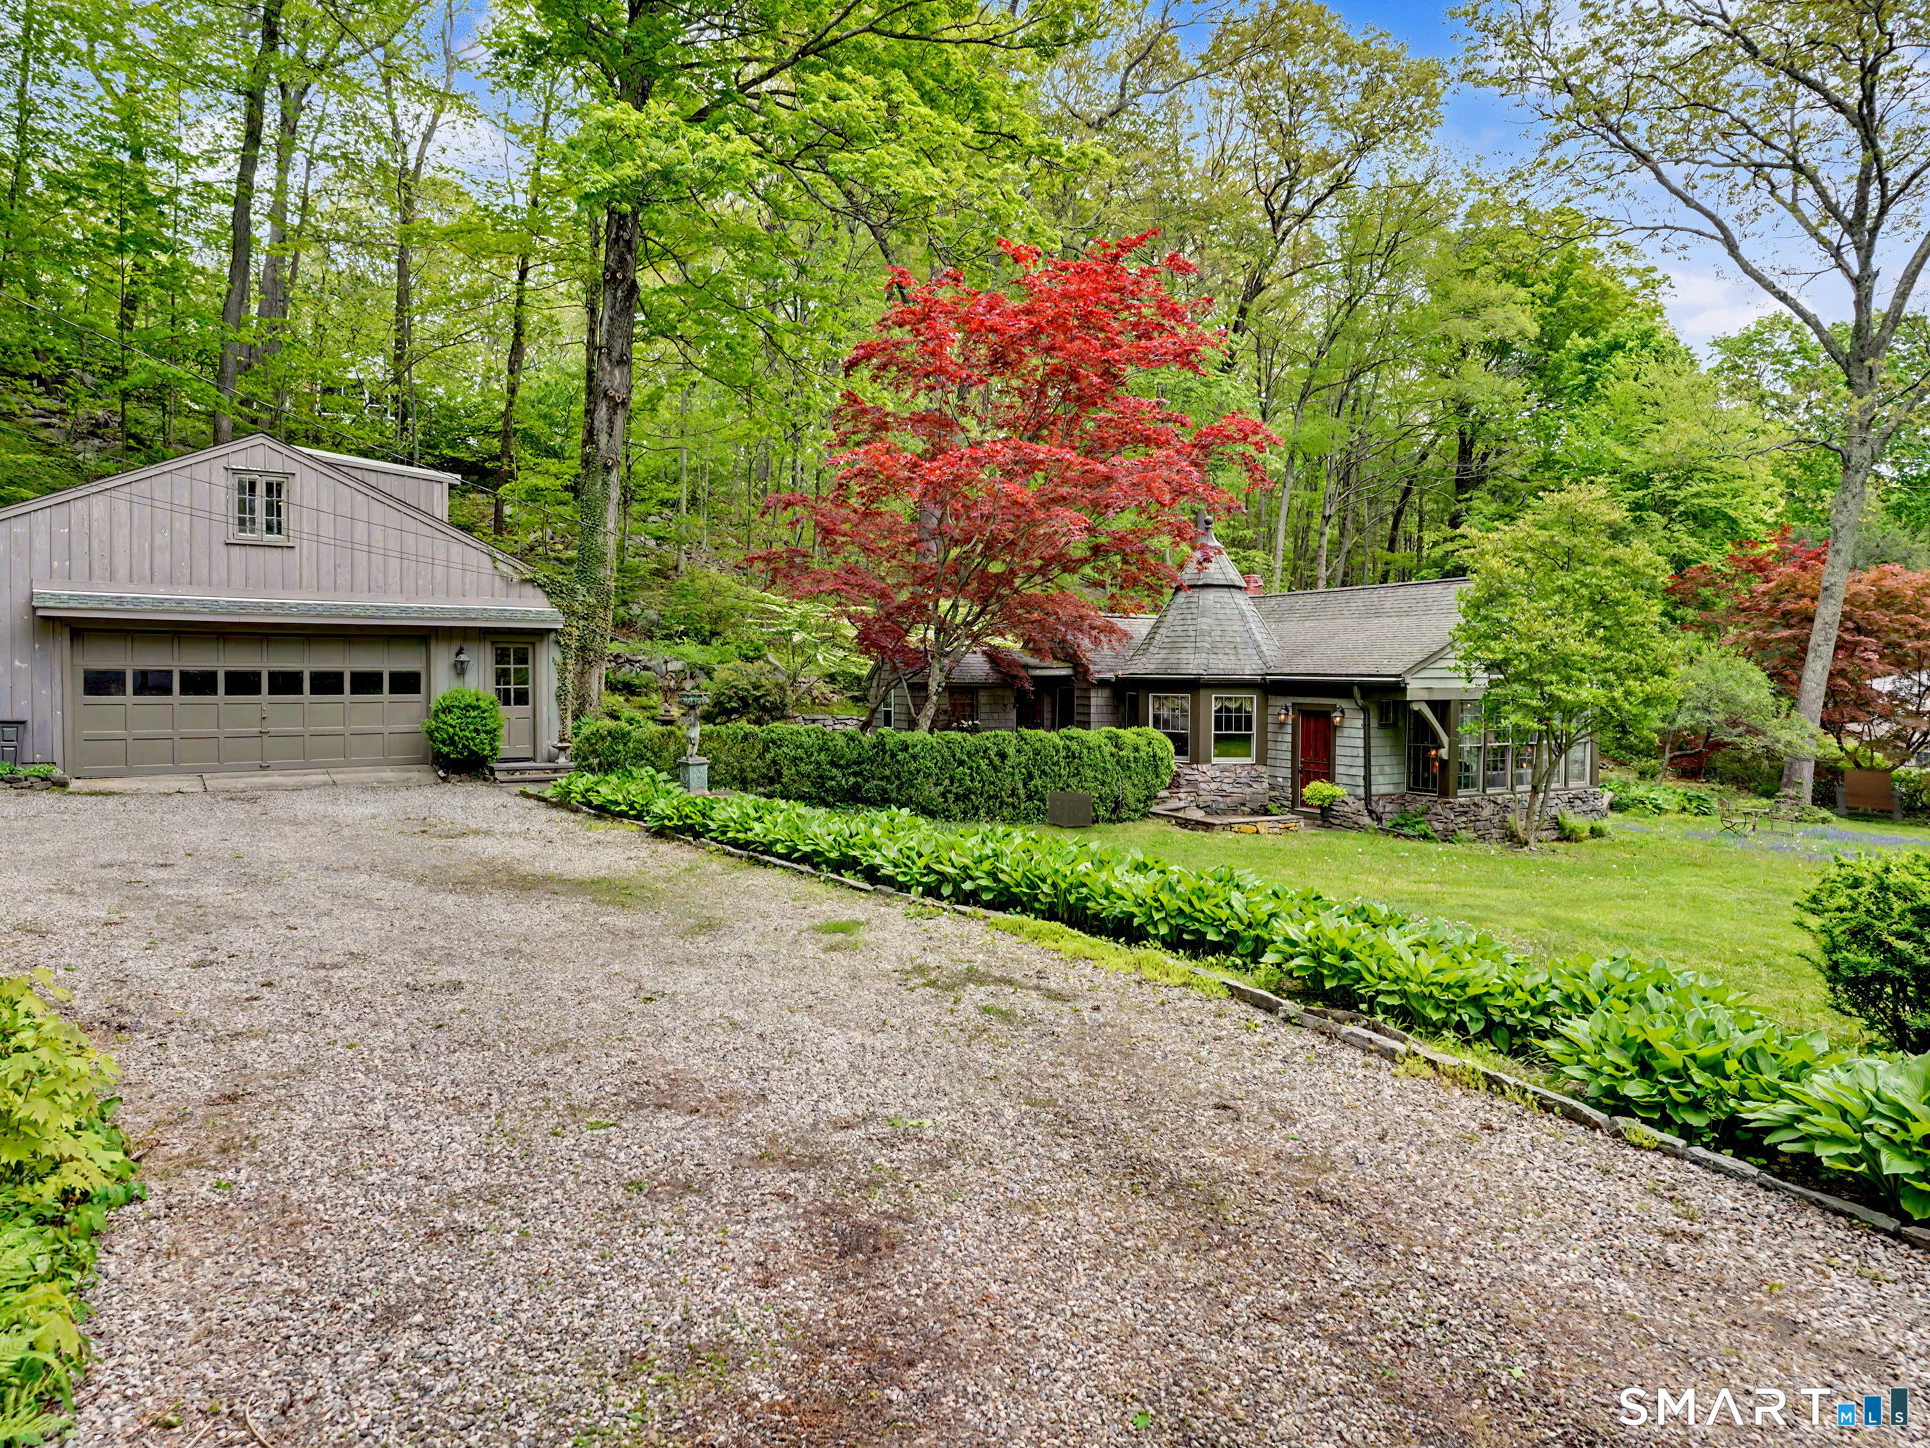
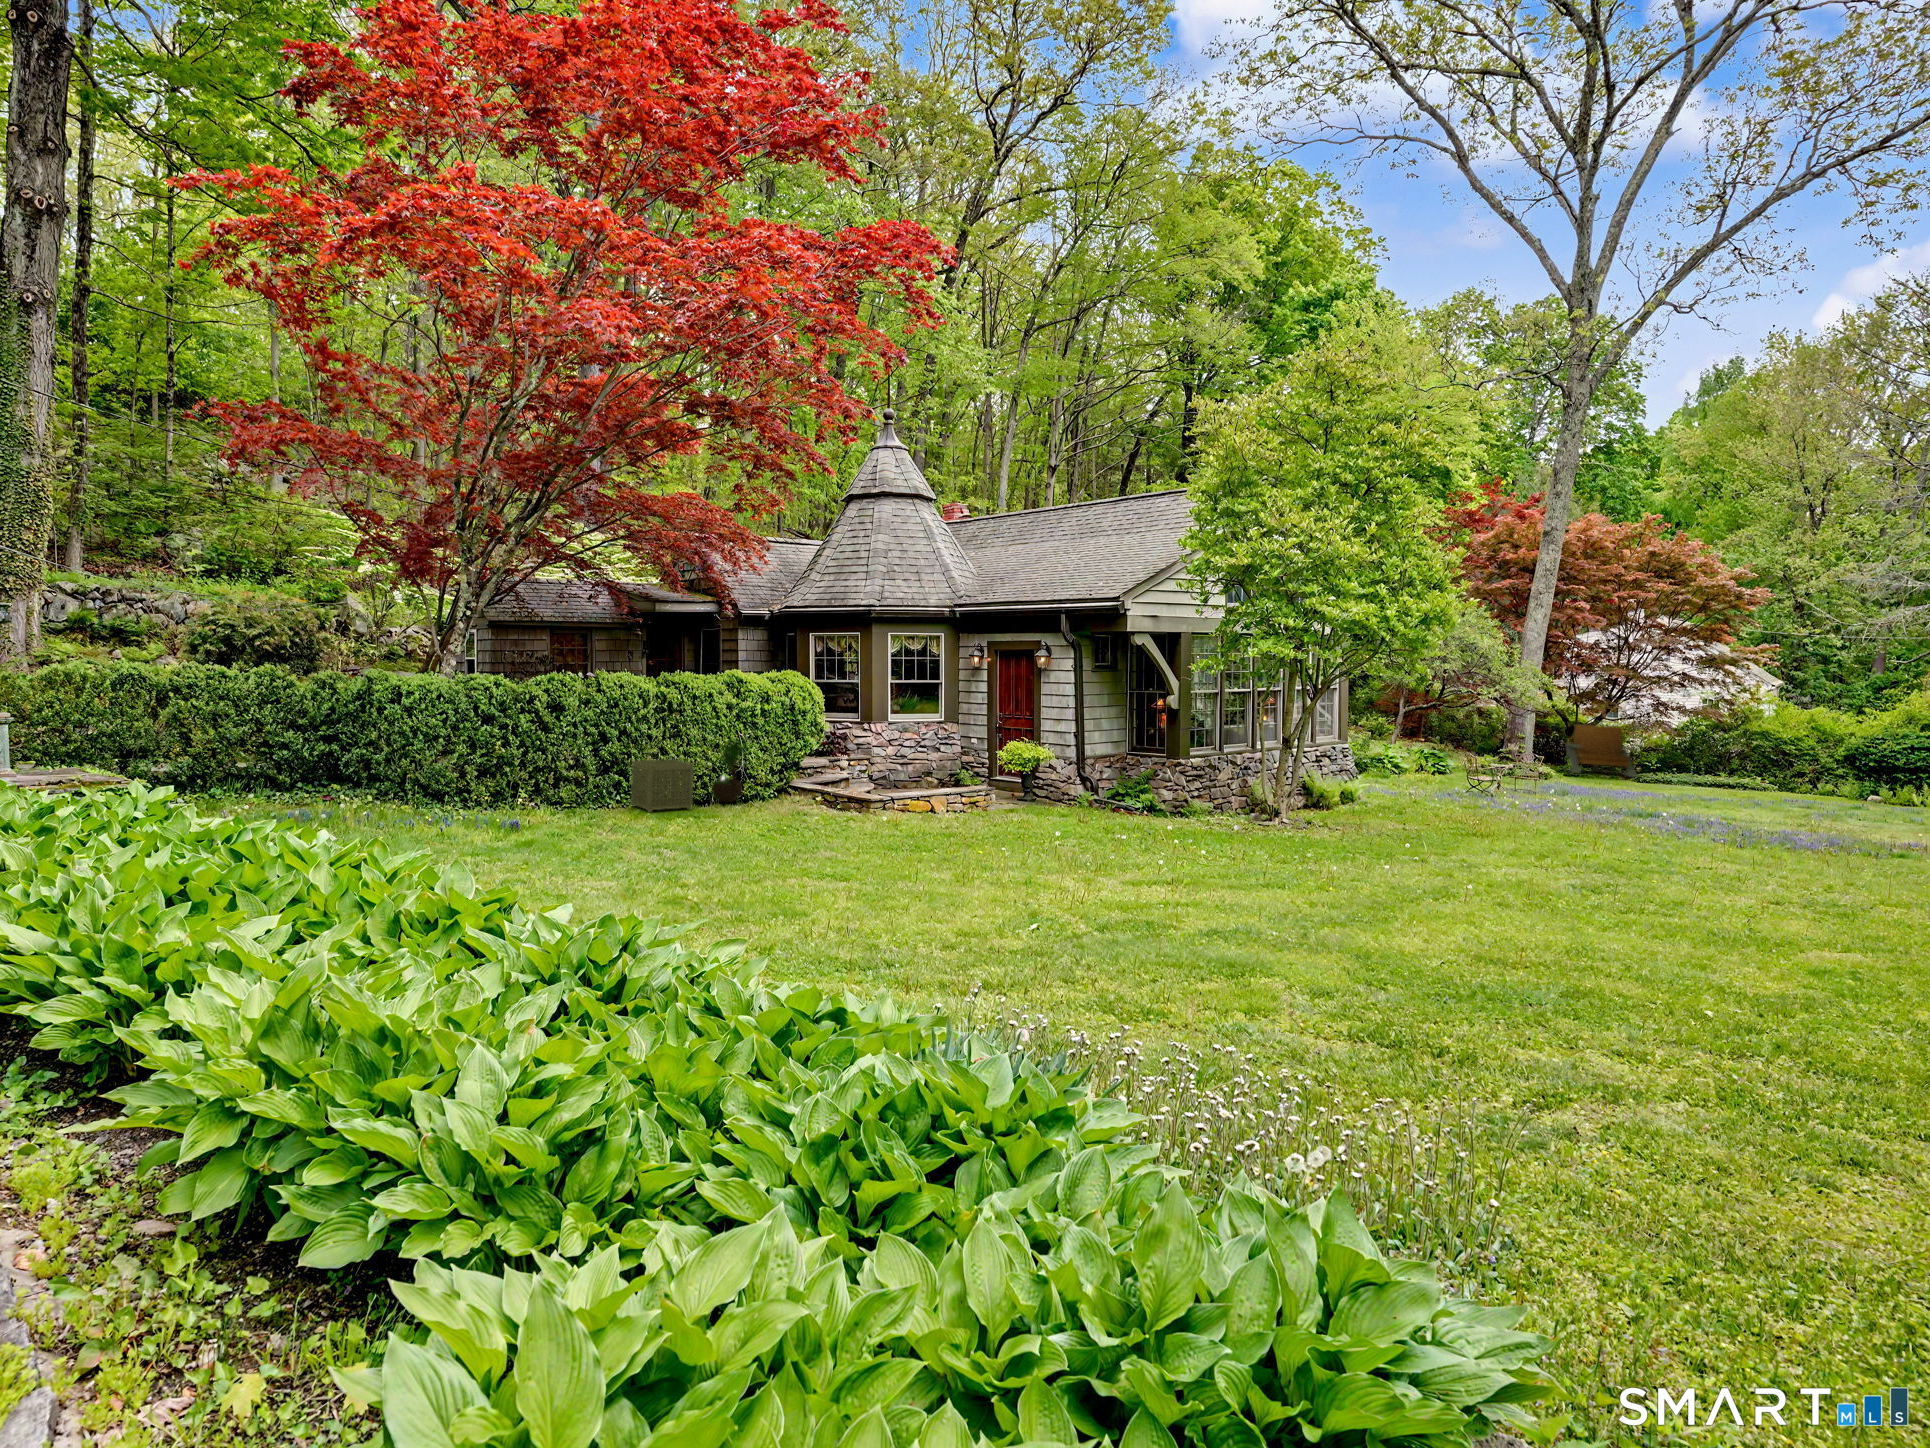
potted tree: none [1098,775,1128,823] -> present [712,740,750,803]

